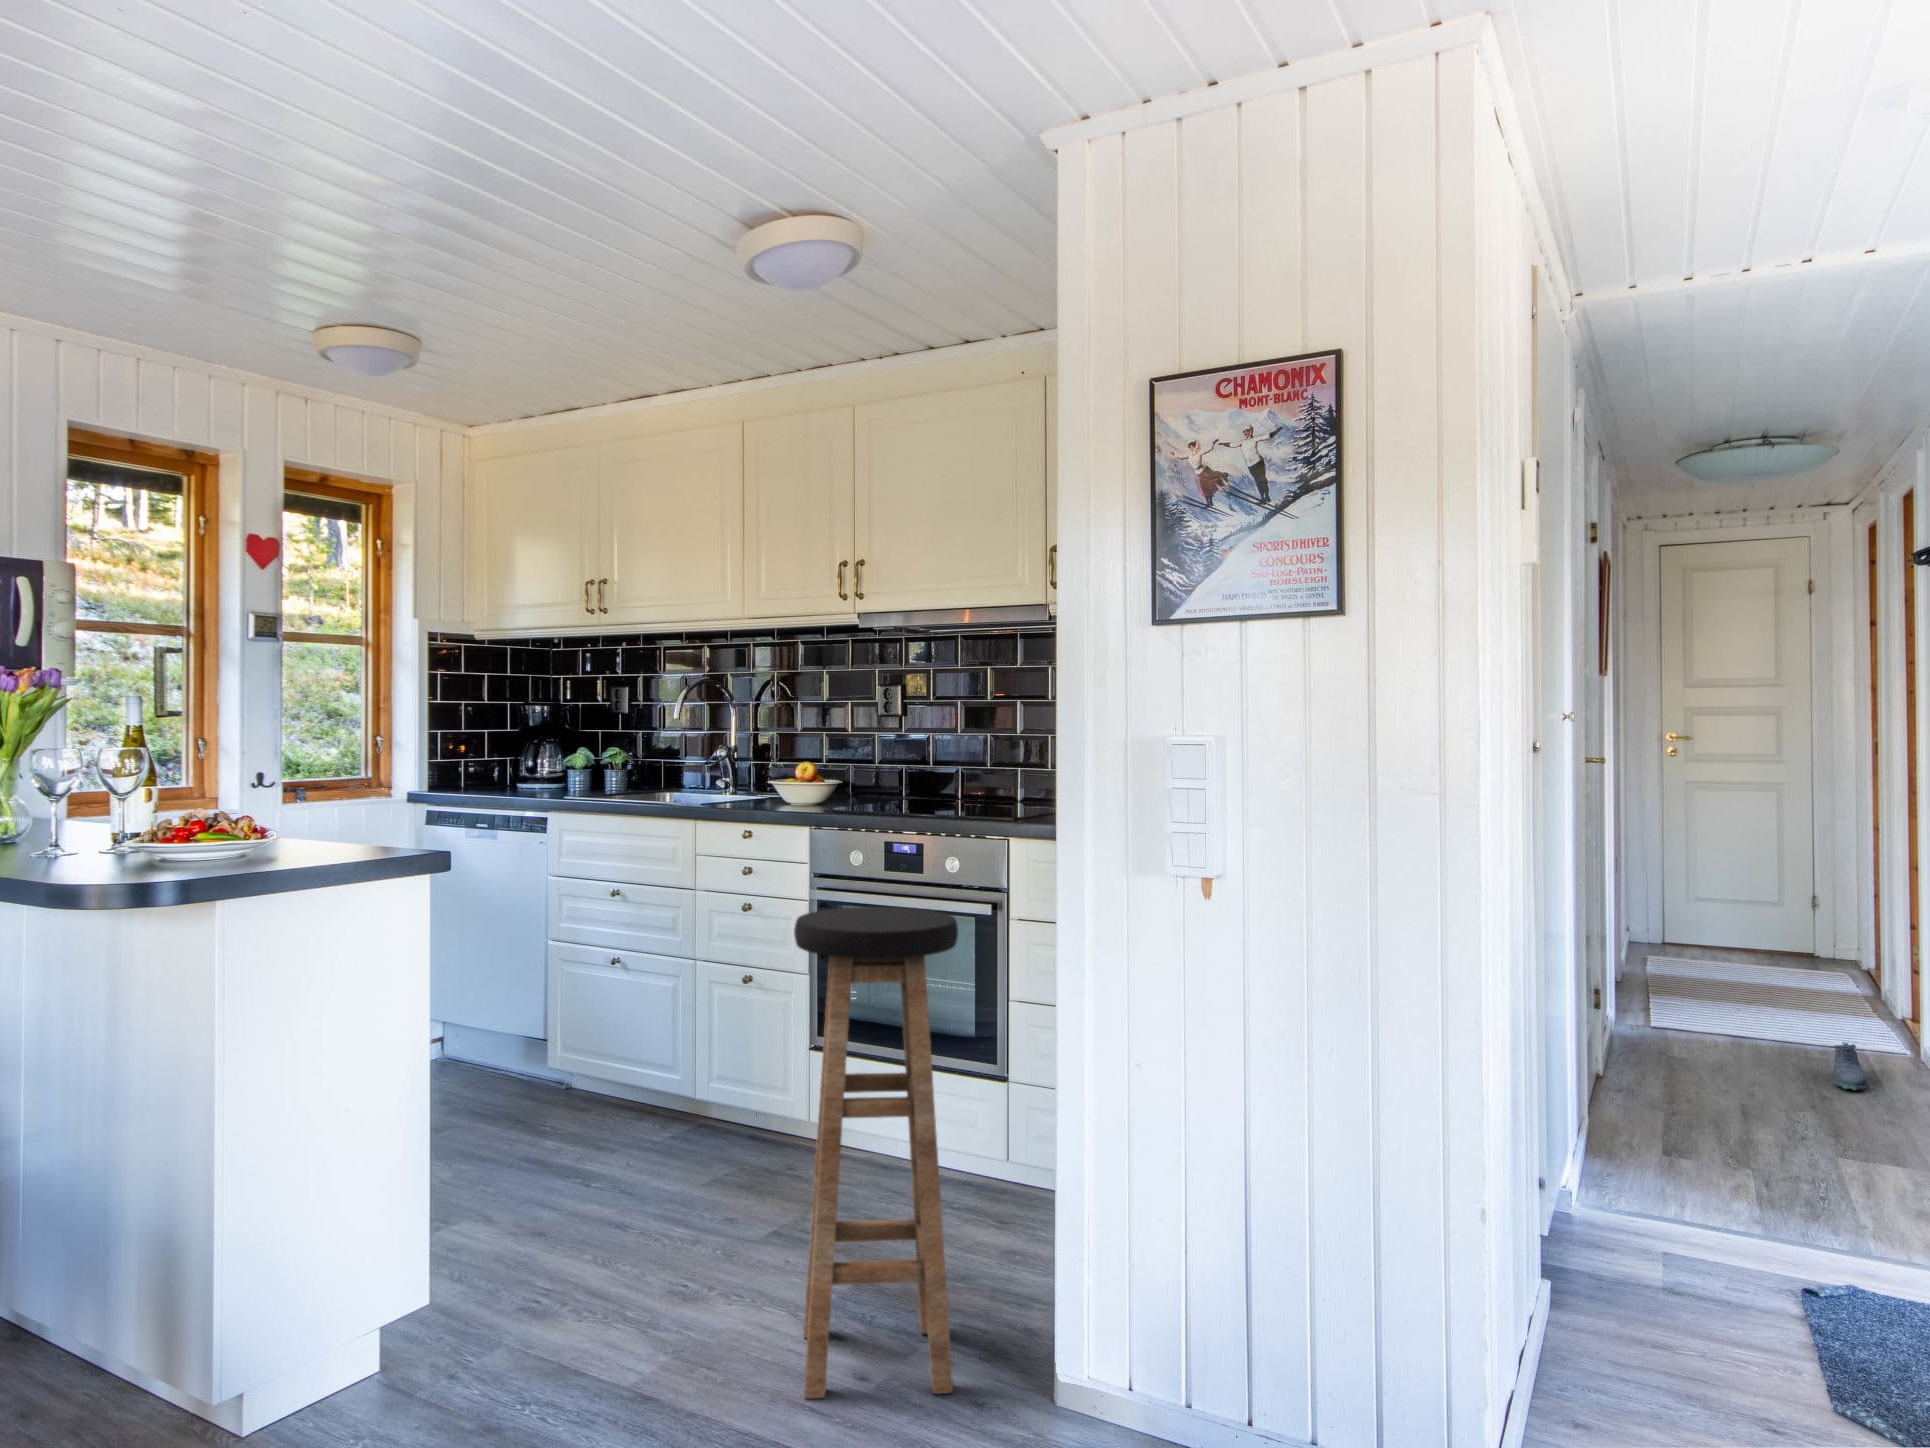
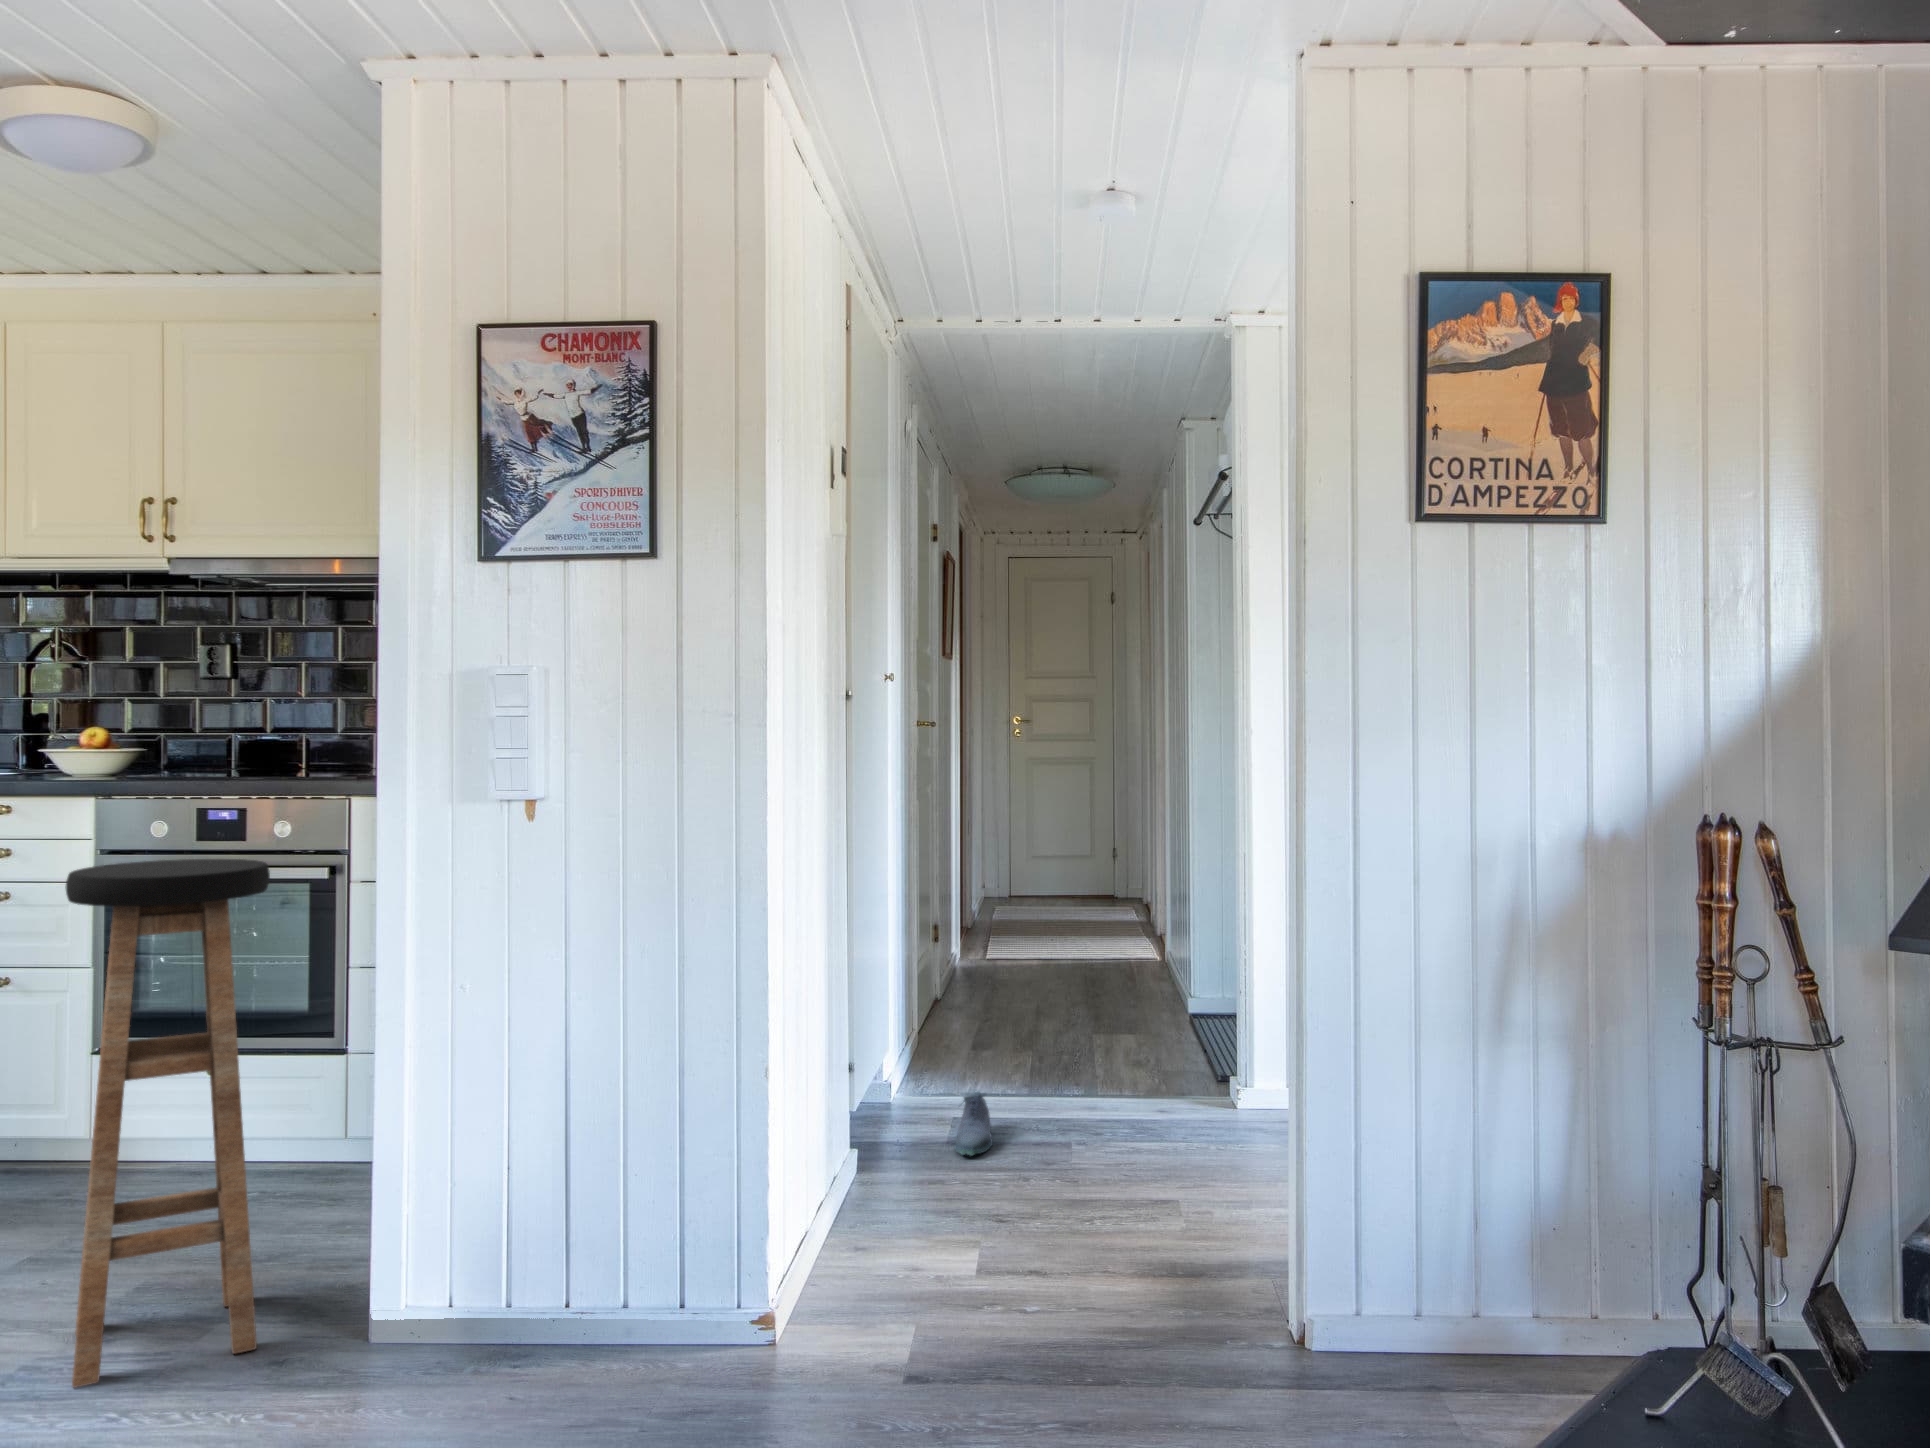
shoe: present [1833,1042,1868,1090] -> present [955,1091,993,1156]

